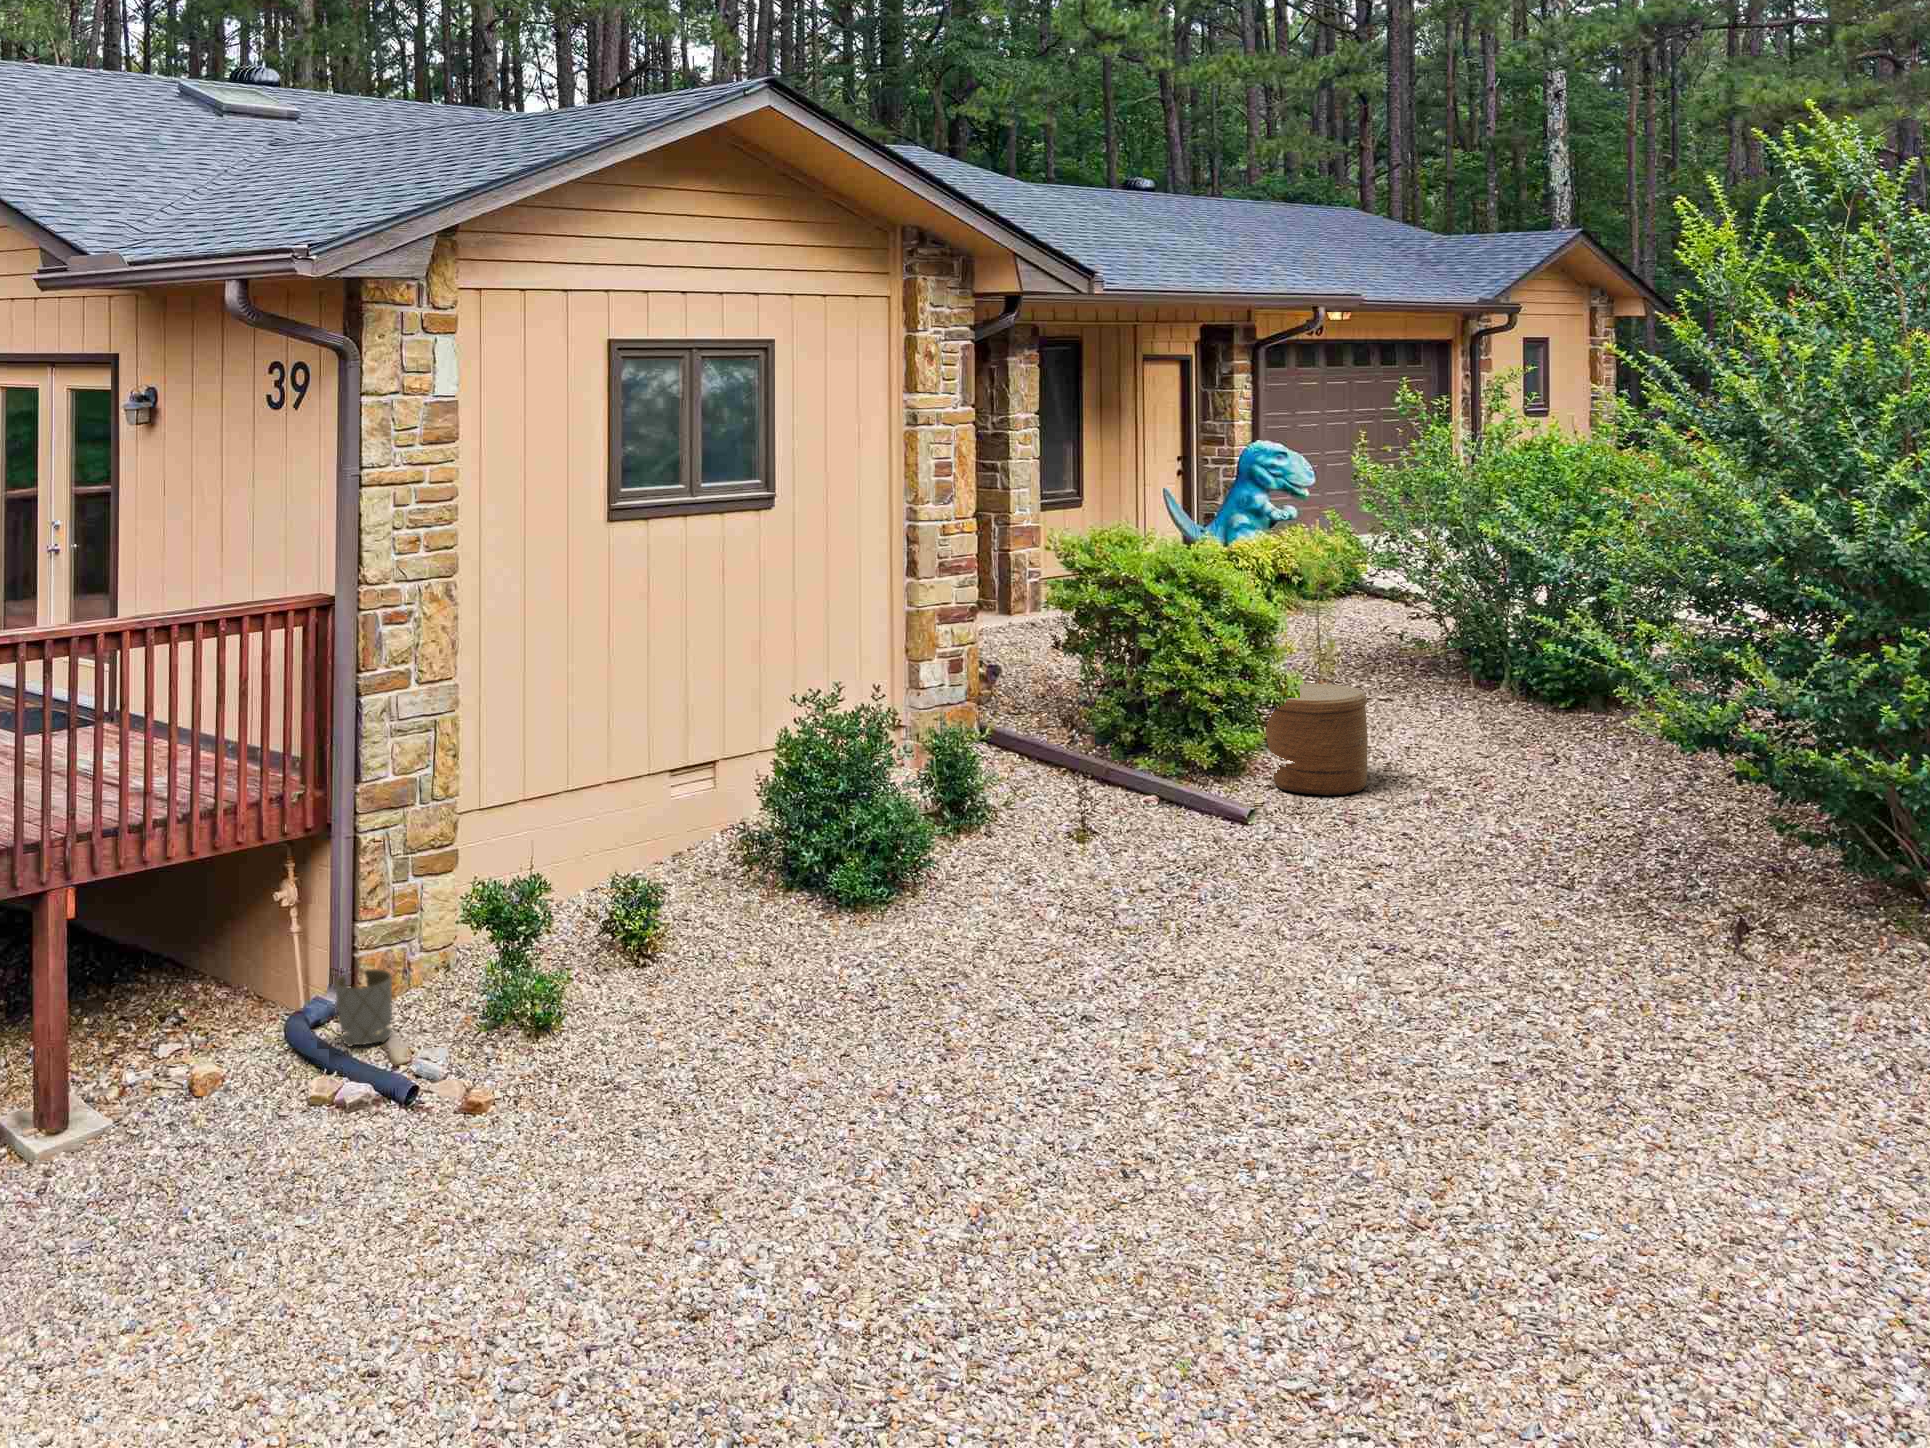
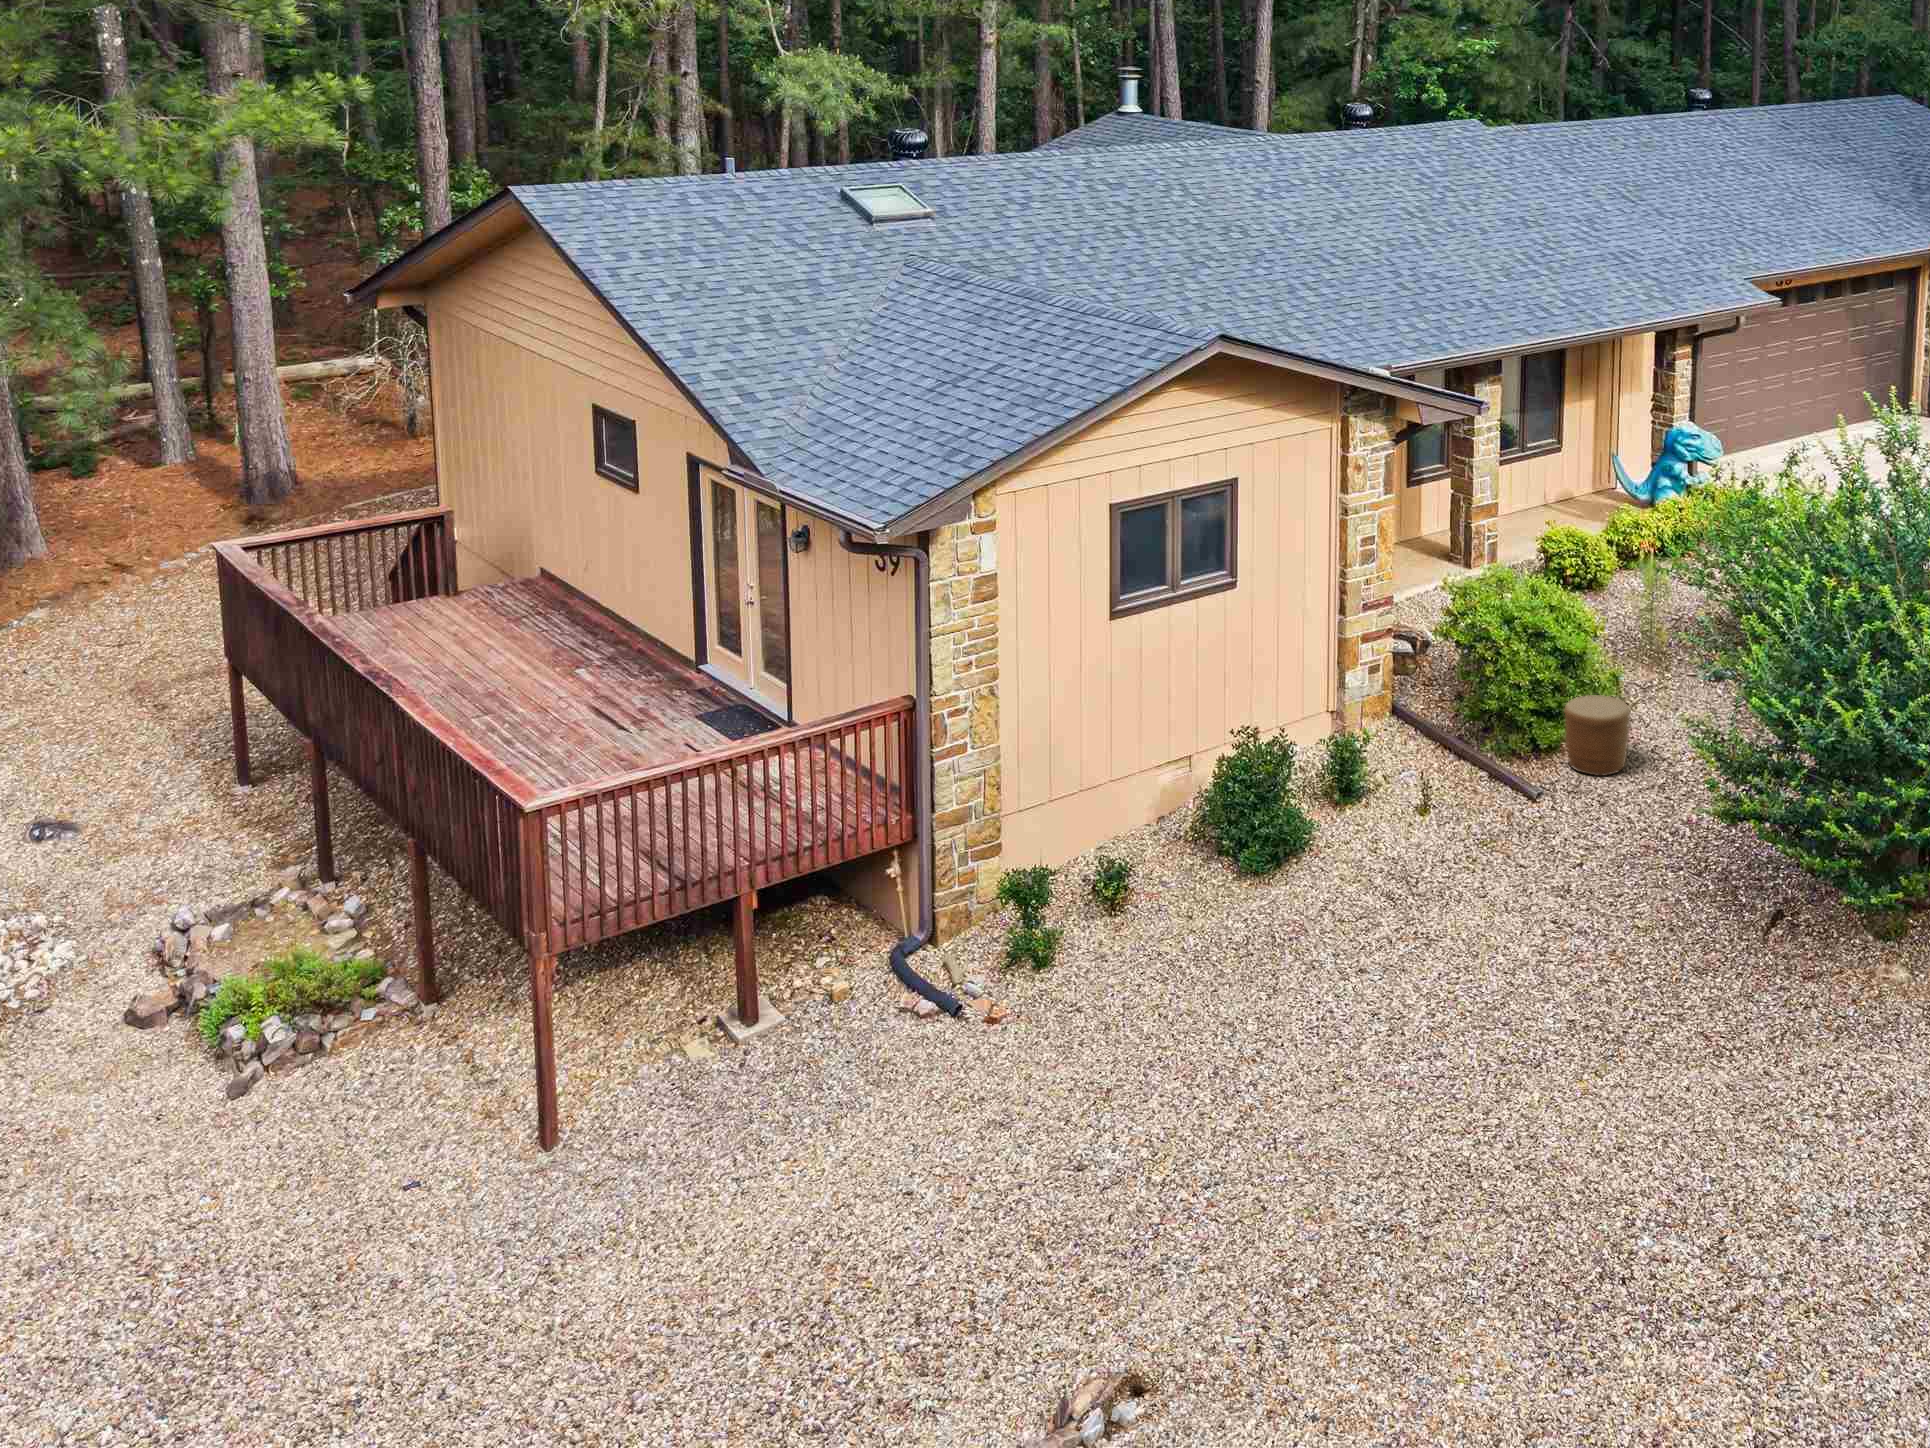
planter: present [335,969,392,1047] -> none [920,919,955,967]

